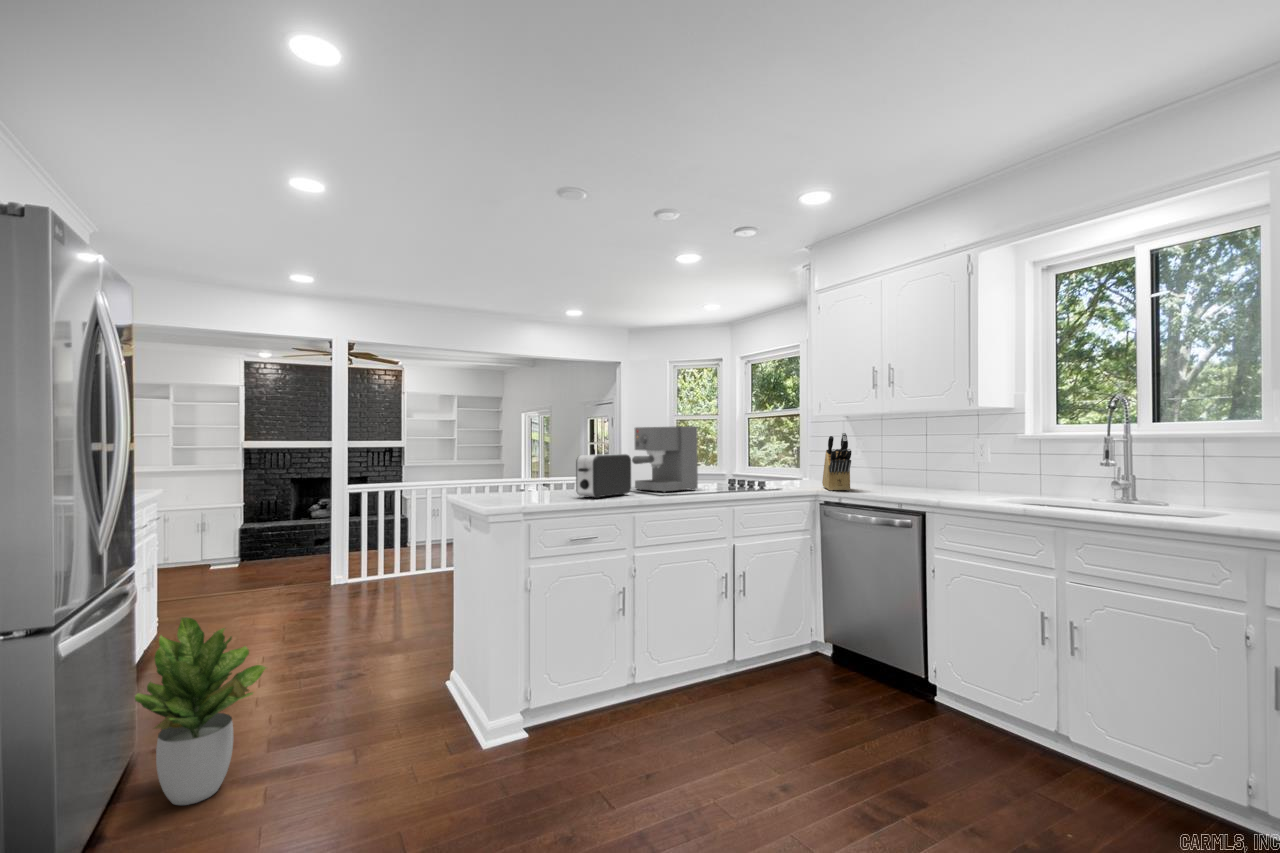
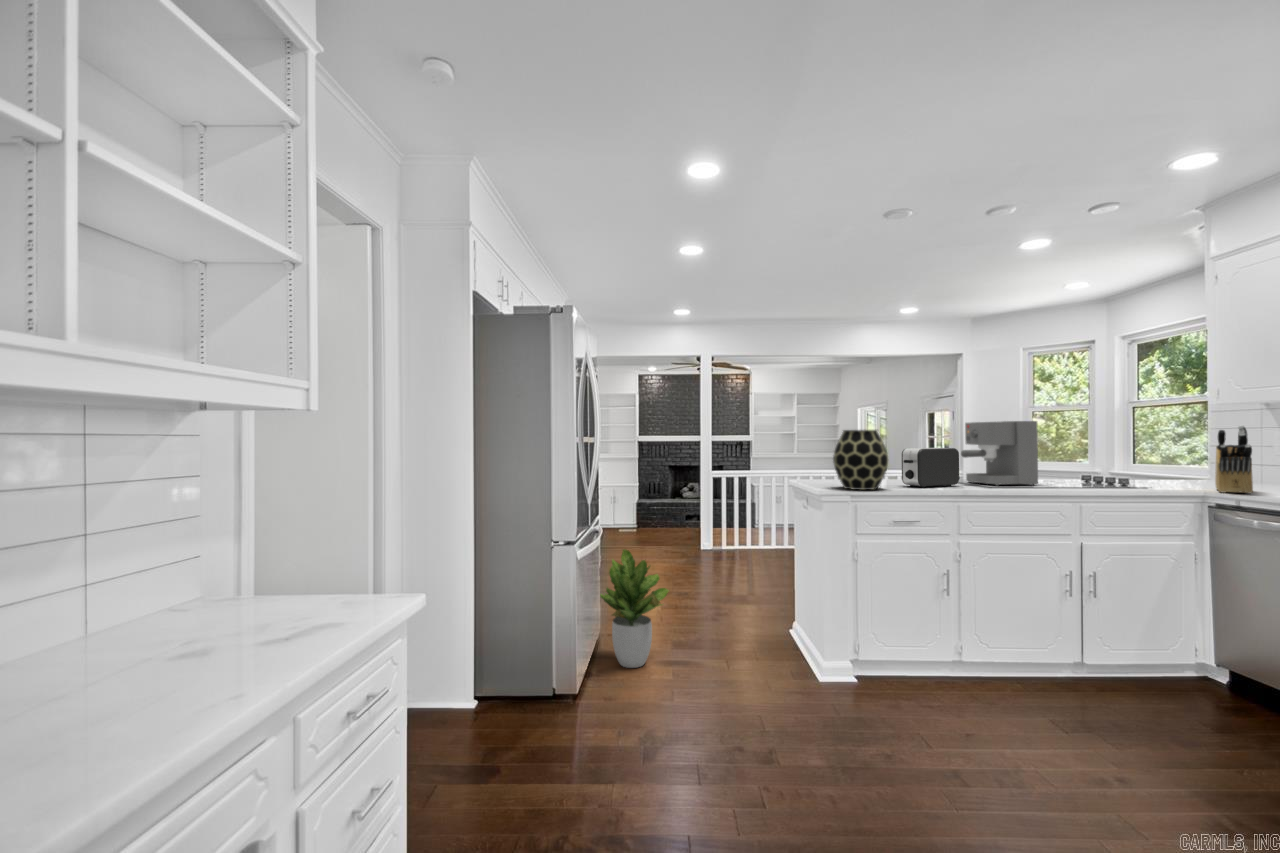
vase: none [502,434,564,505] -> present [833,430,888,490]

